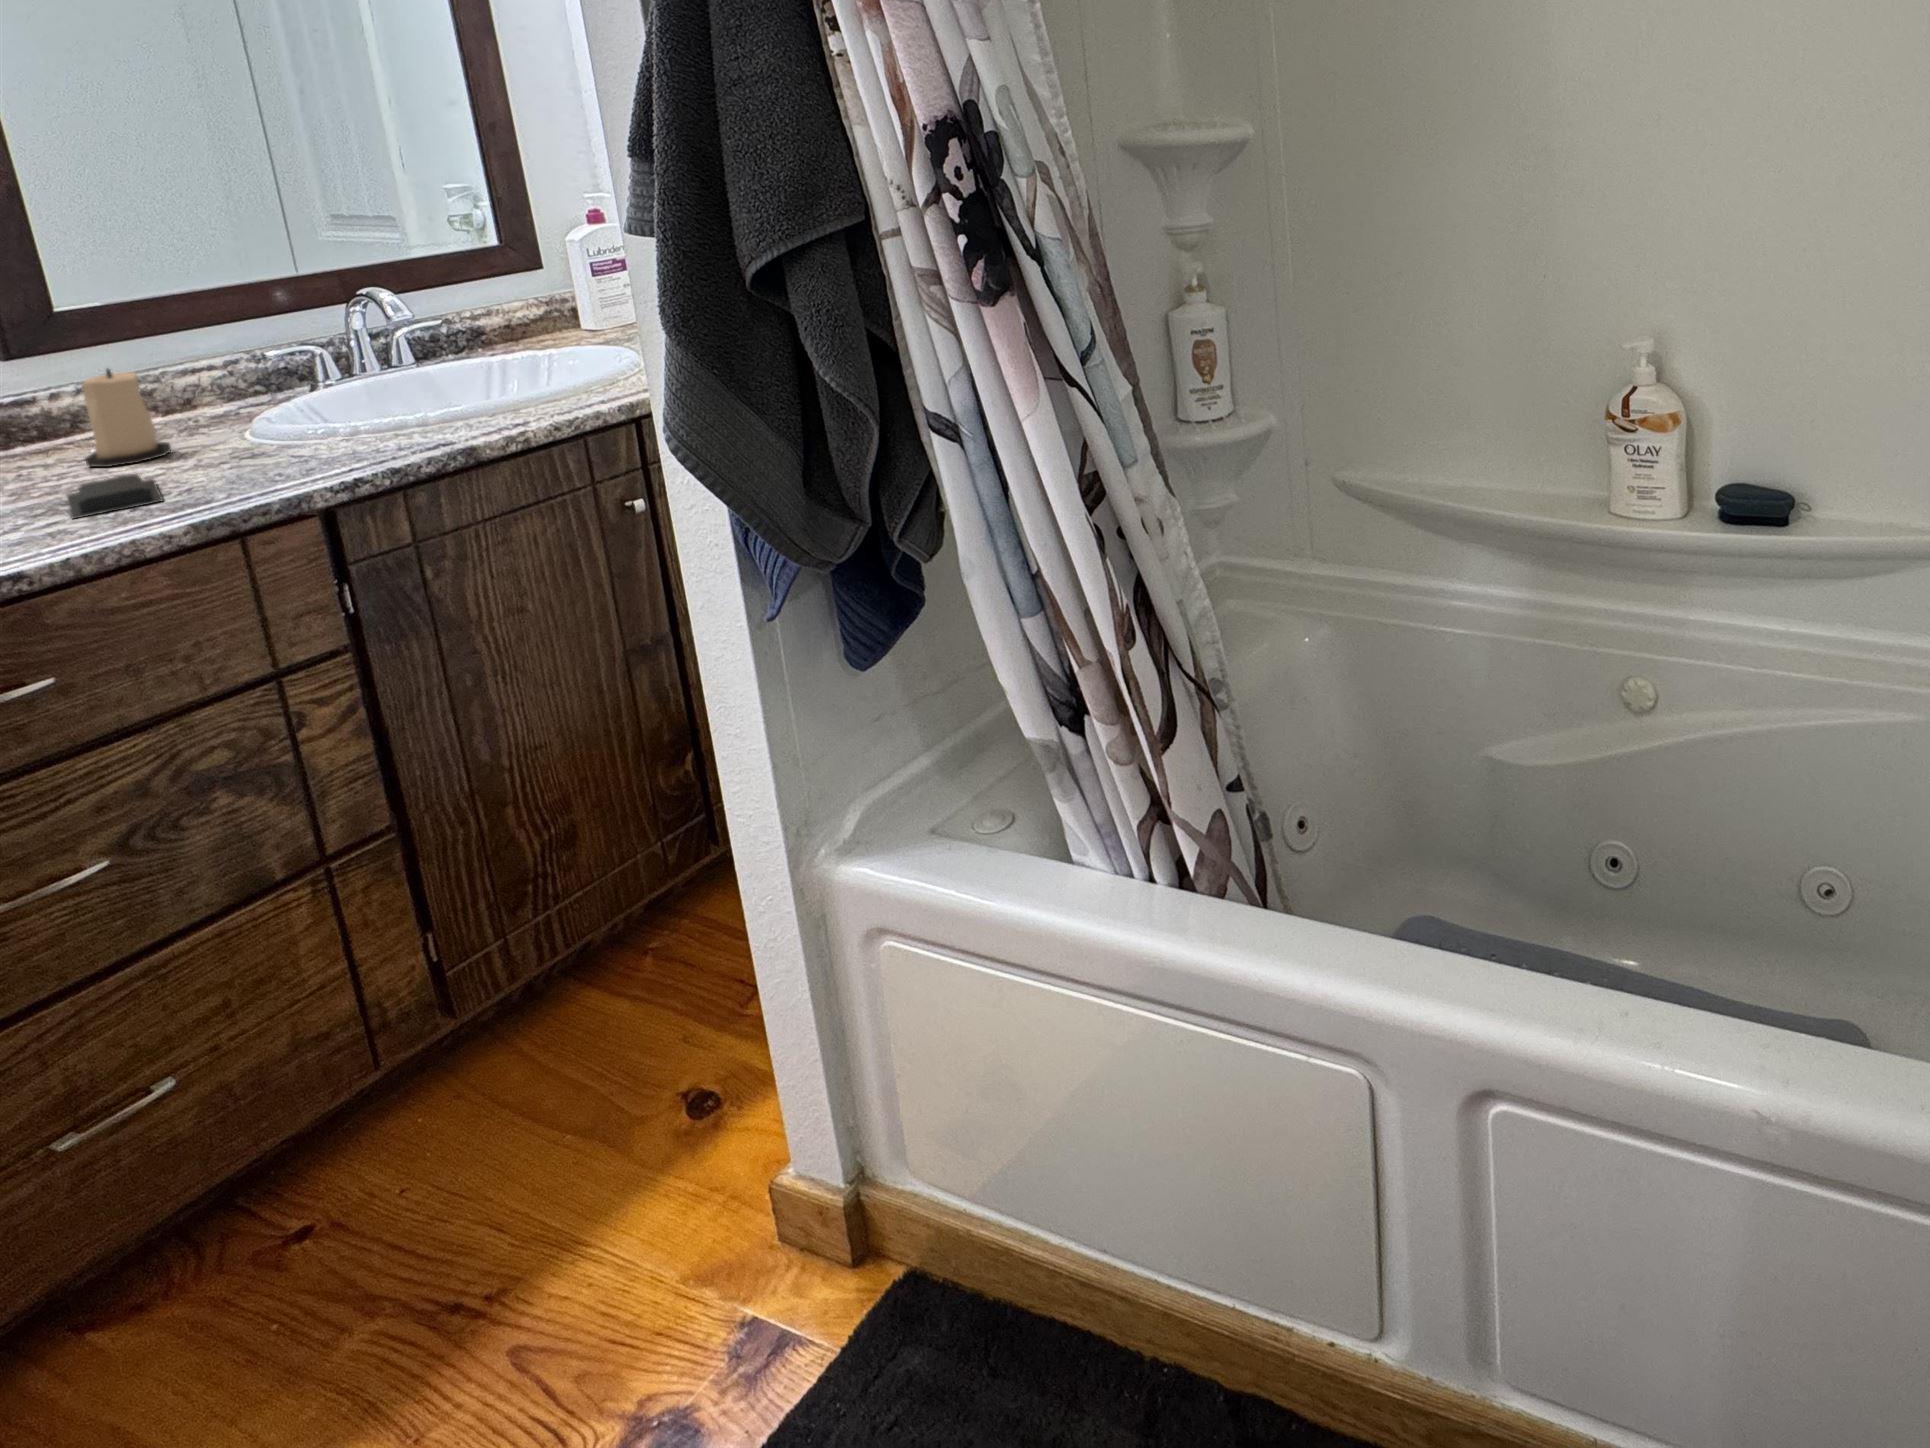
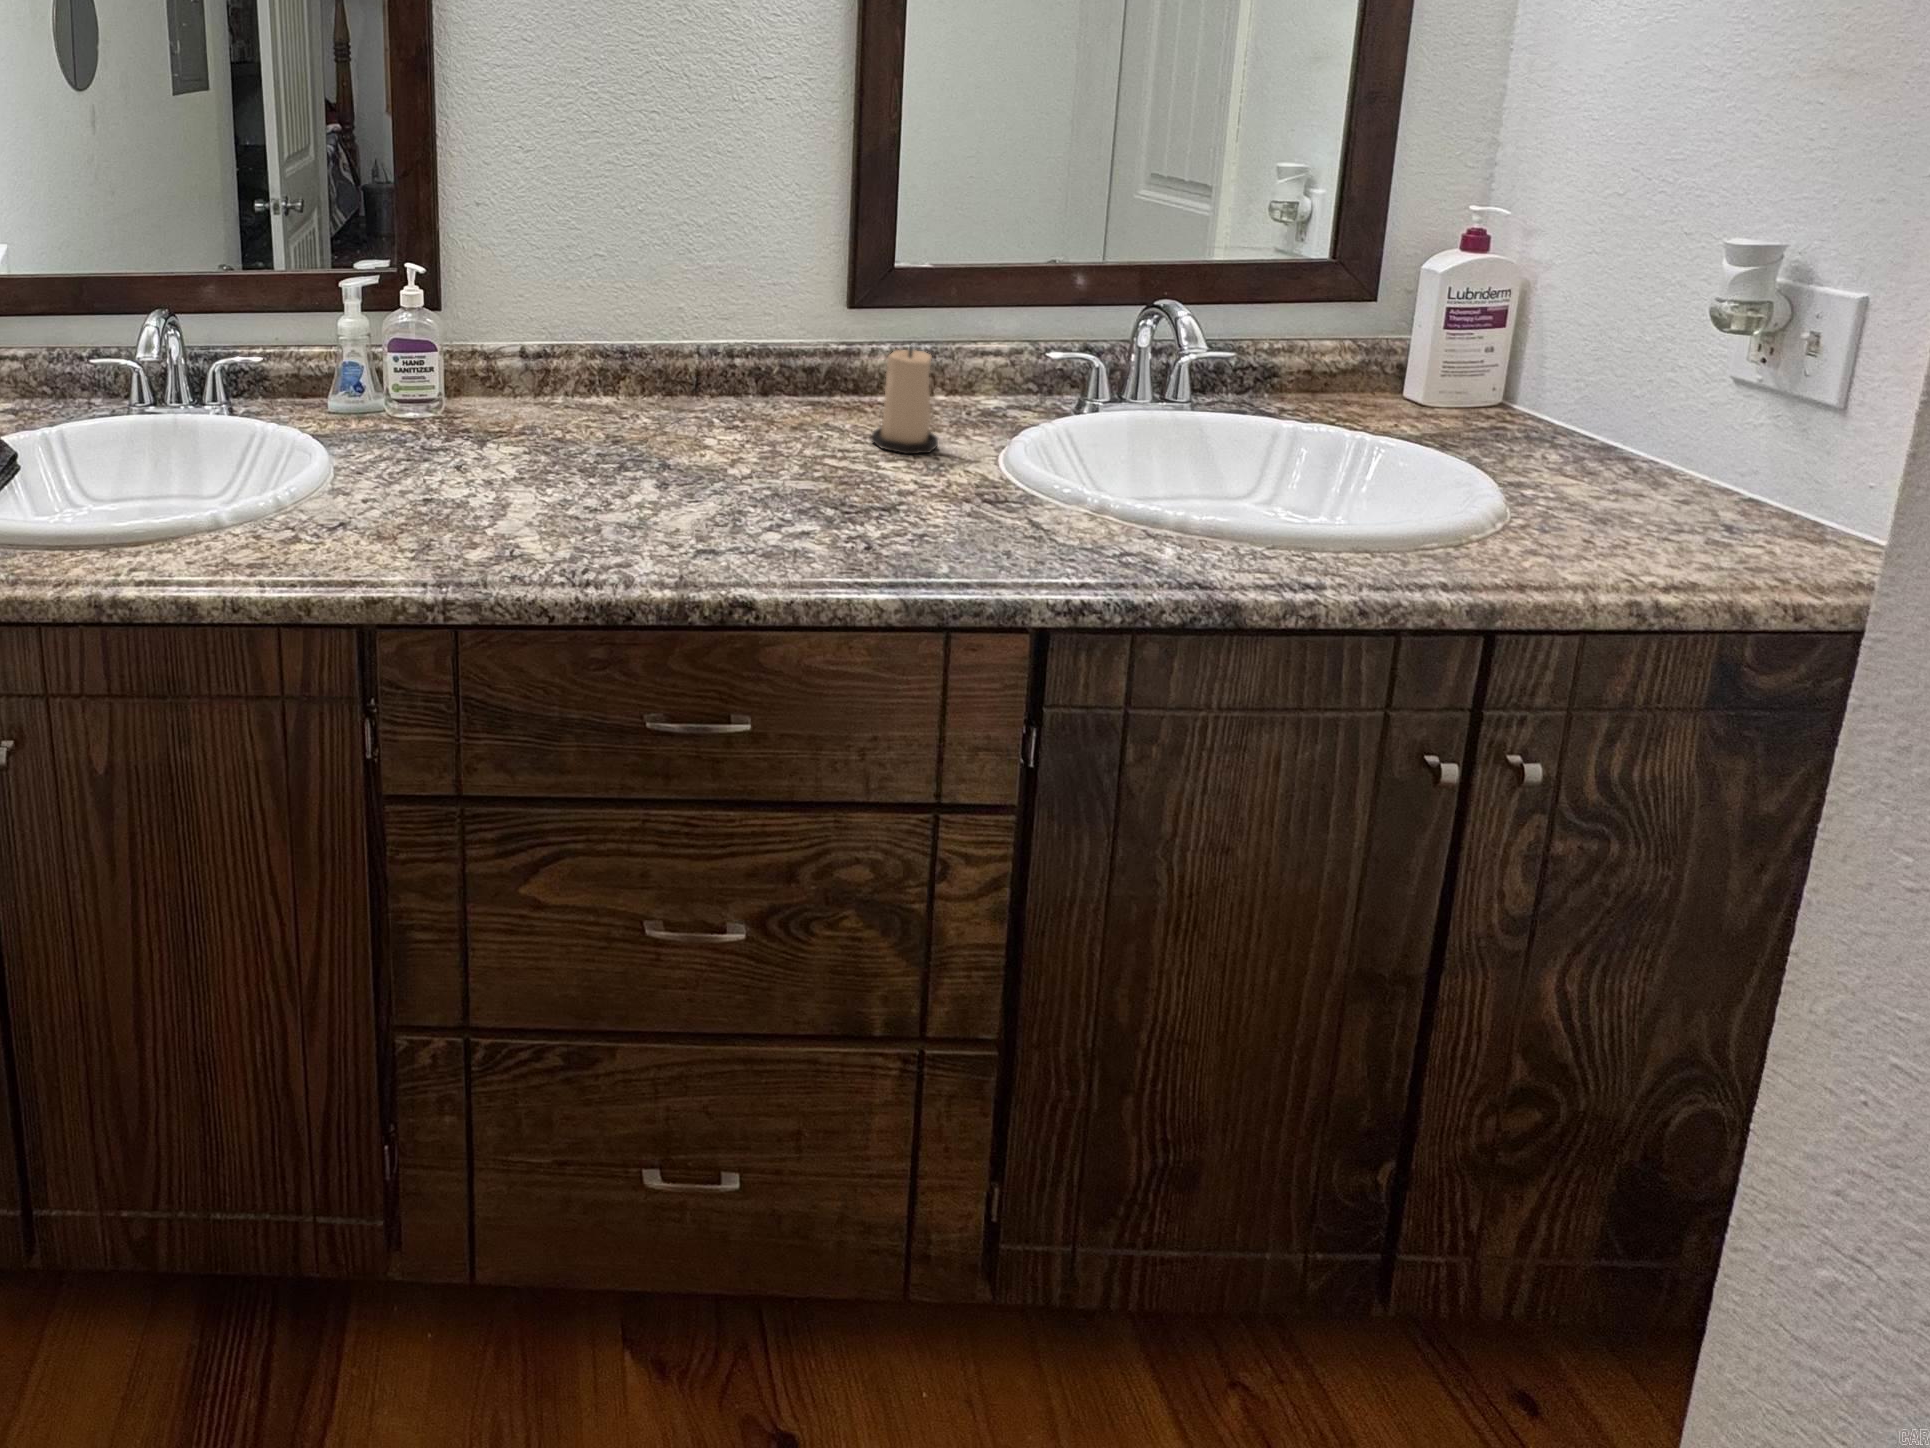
soap bar: present [67,474,163,519] -> none [823,481,905,540]

